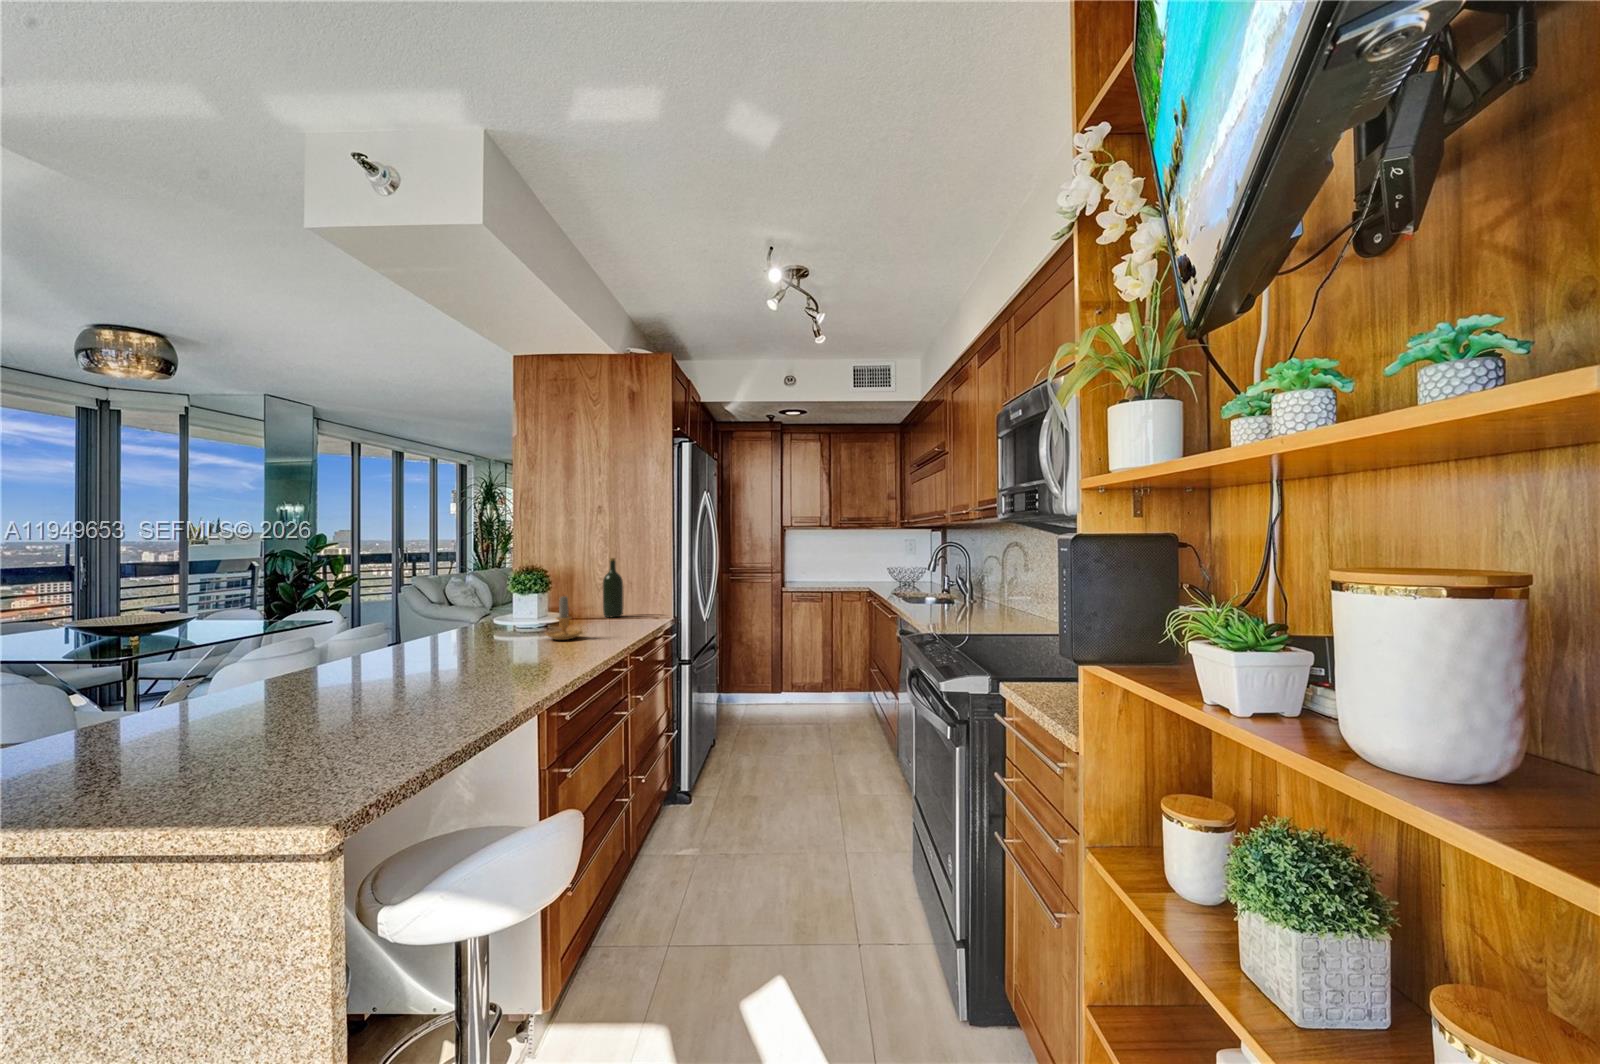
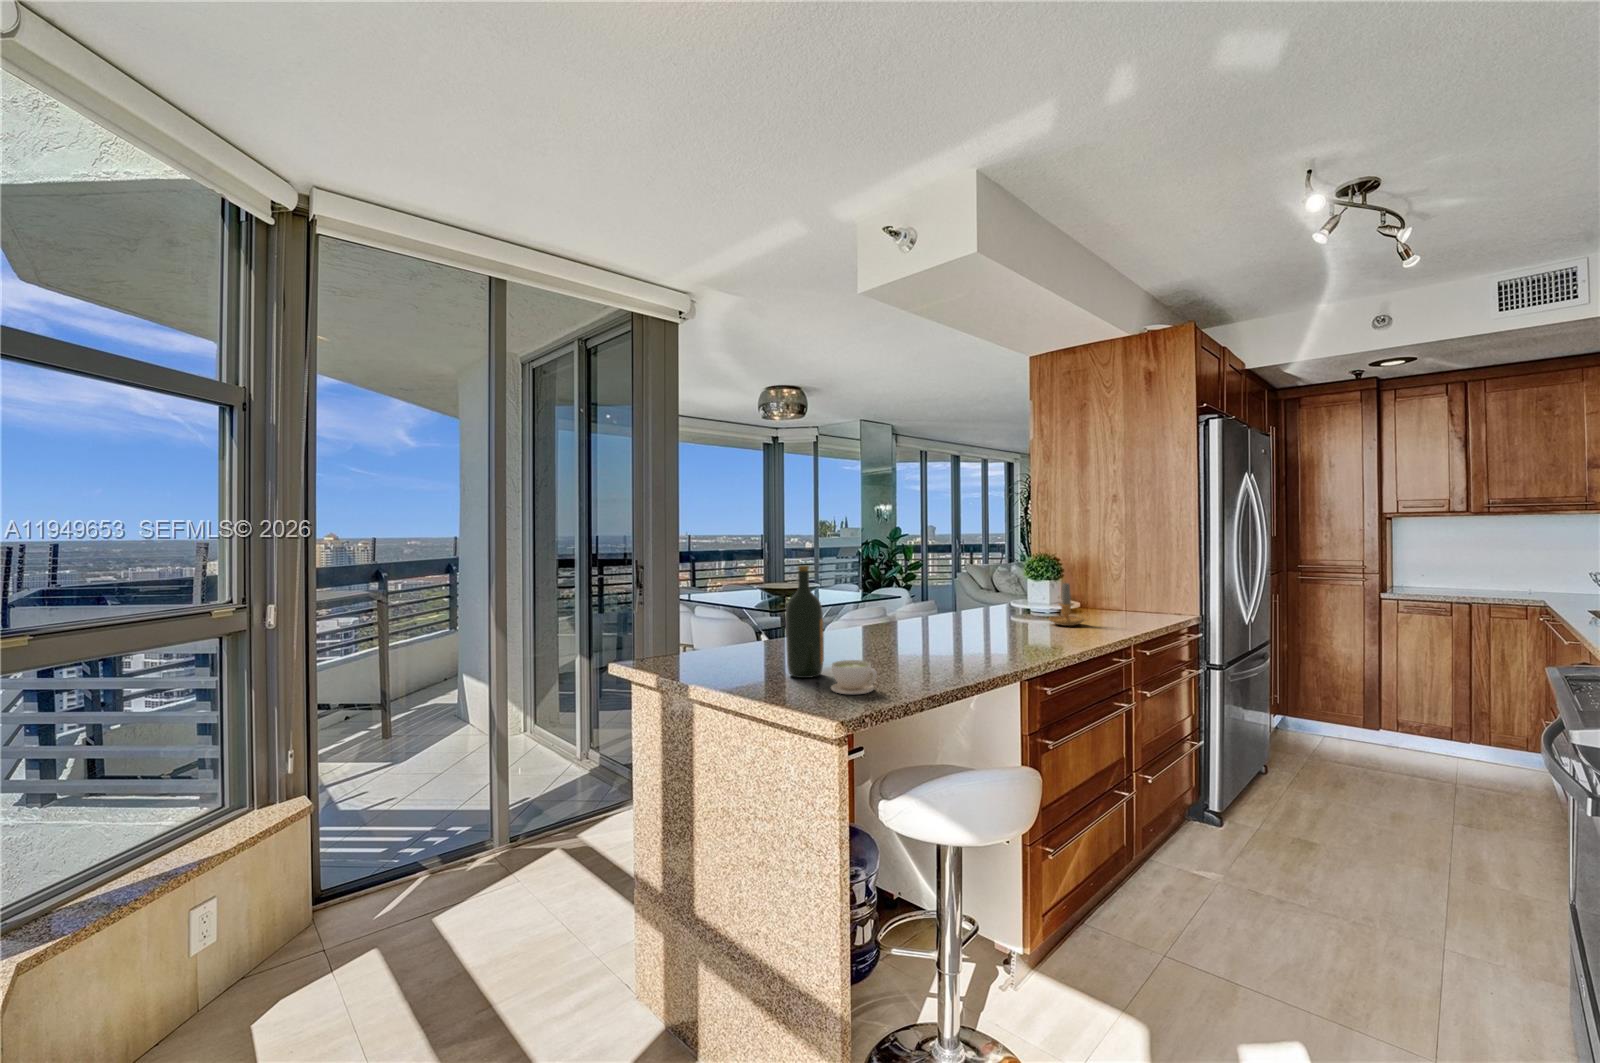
wine bottle: present [603,558,623,617] -> present [786,566,824,678]
coffee cup: none [294,726,376,781] -> present [831,660,877,695]

